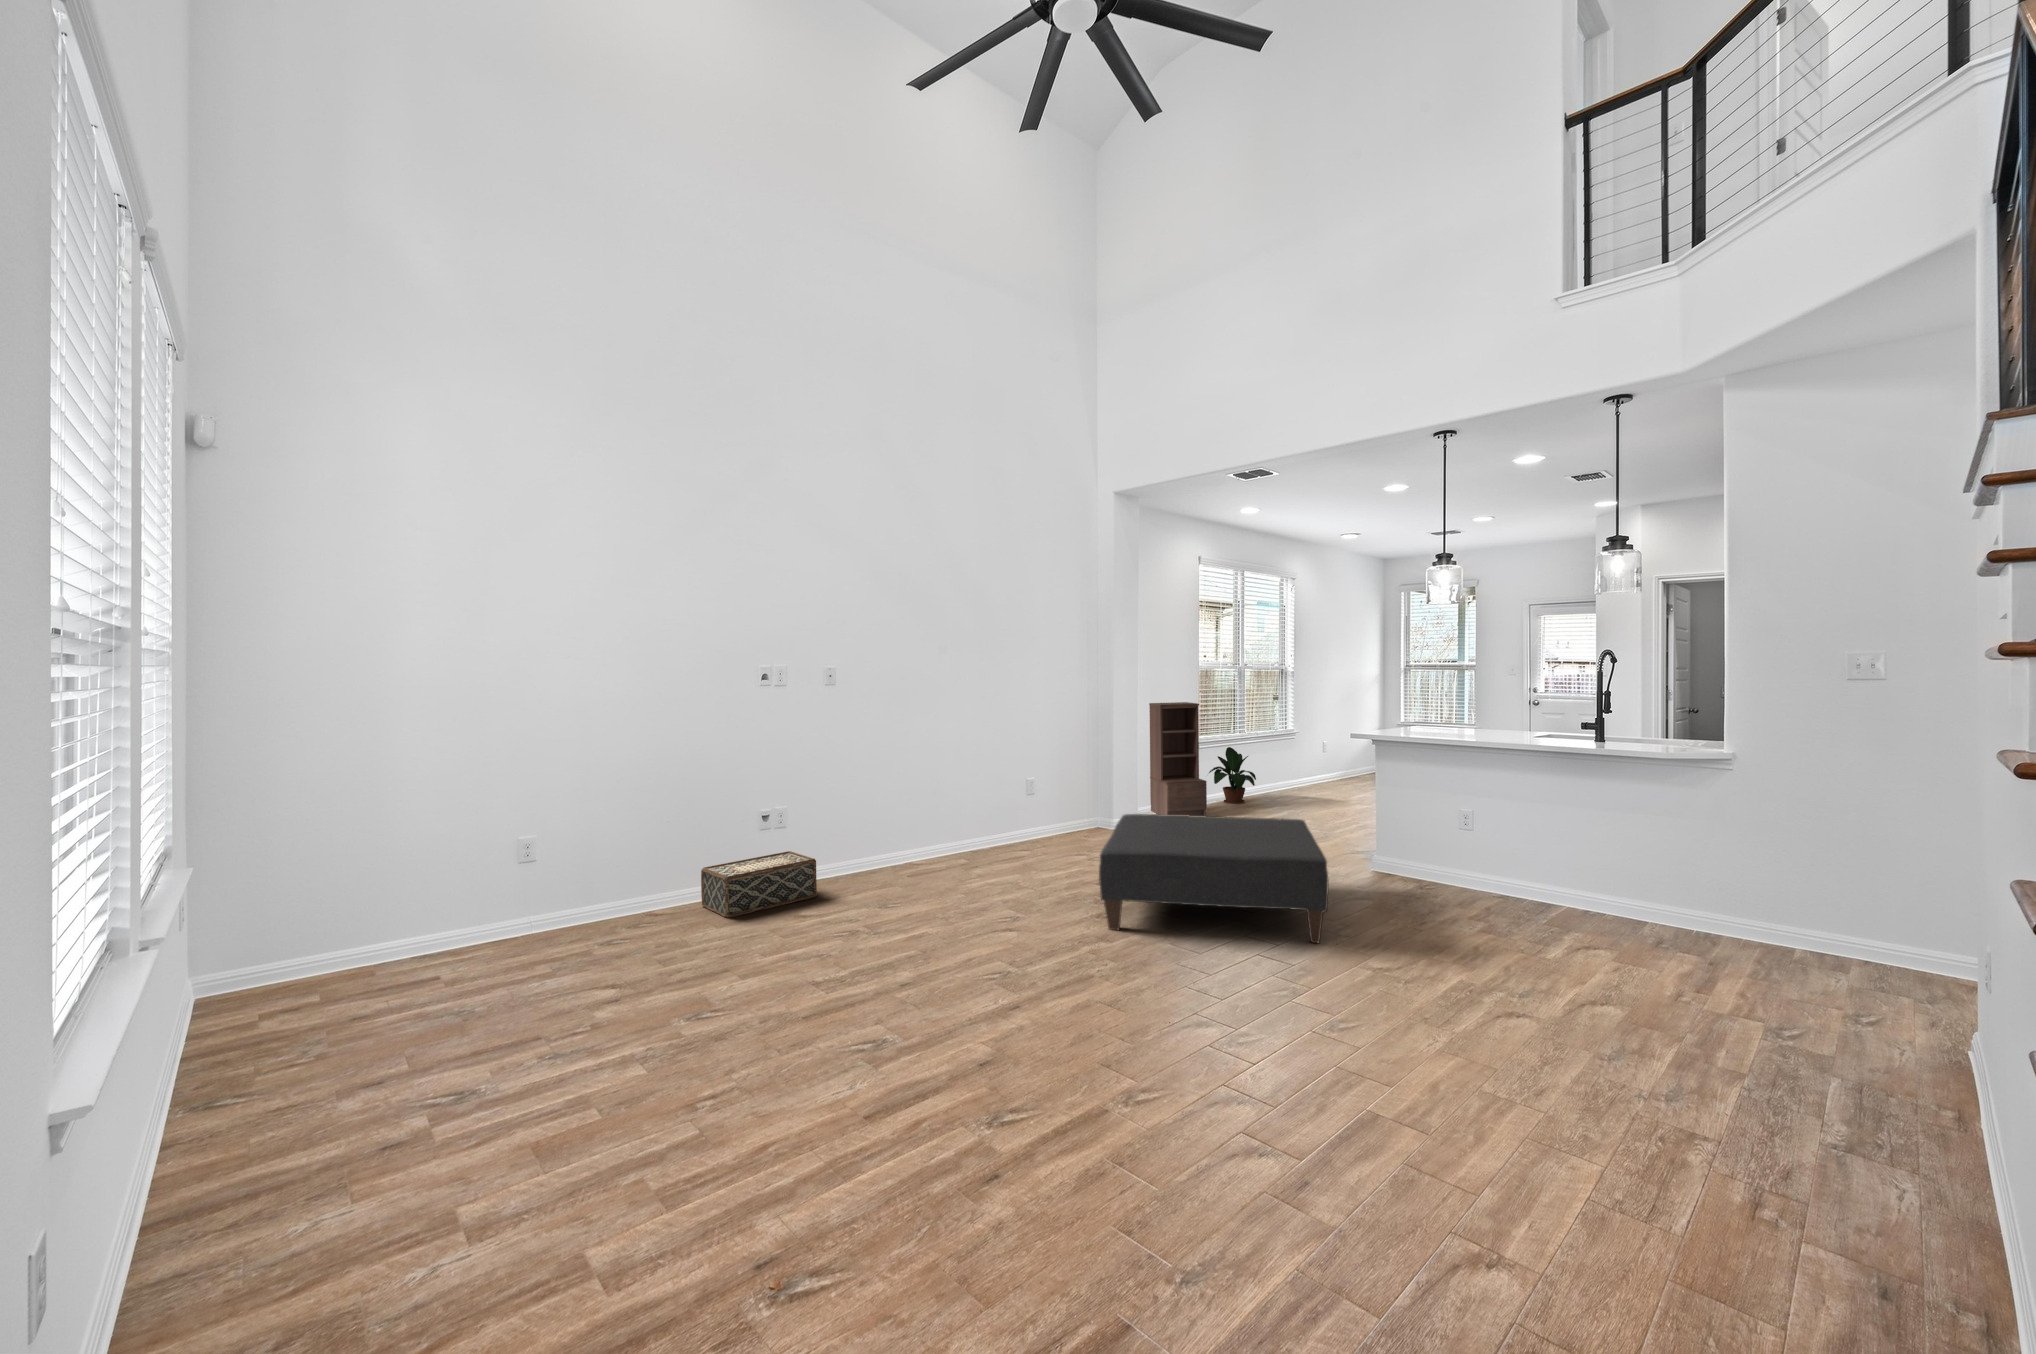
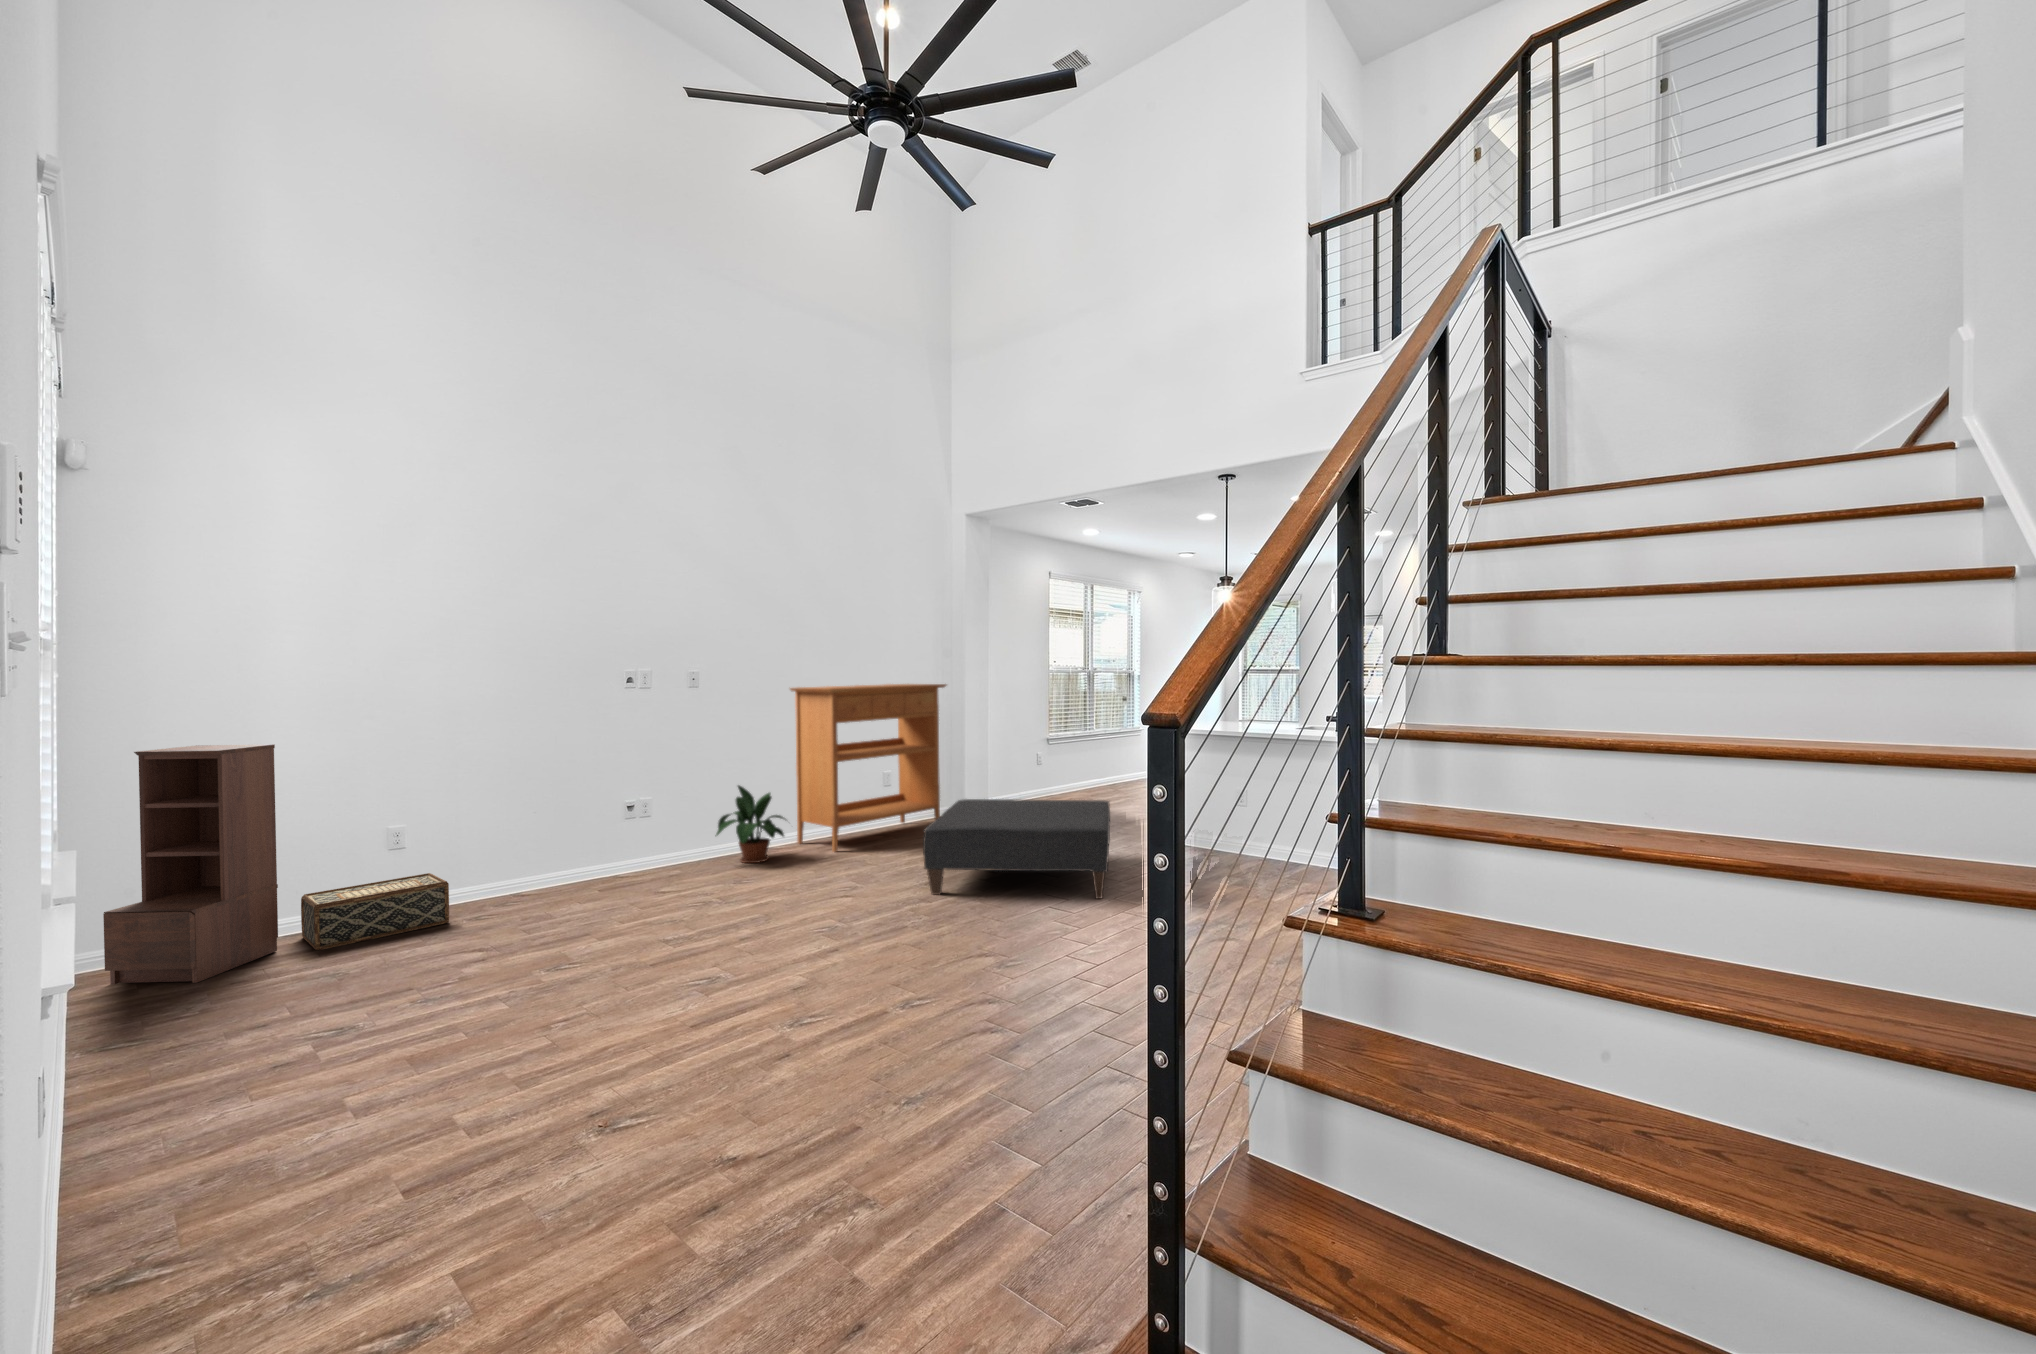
console table: none [930,681,1101,870] -> present [790,684,946,852]
bookshelf: present [1149,702,1207,816] -> present [103,744,278,984]
potted plant: present [1209,747,1256,804] -> present [716,785,785,863]
woven basket: present [701,851,817,918] -> present [301,873,449,950]

